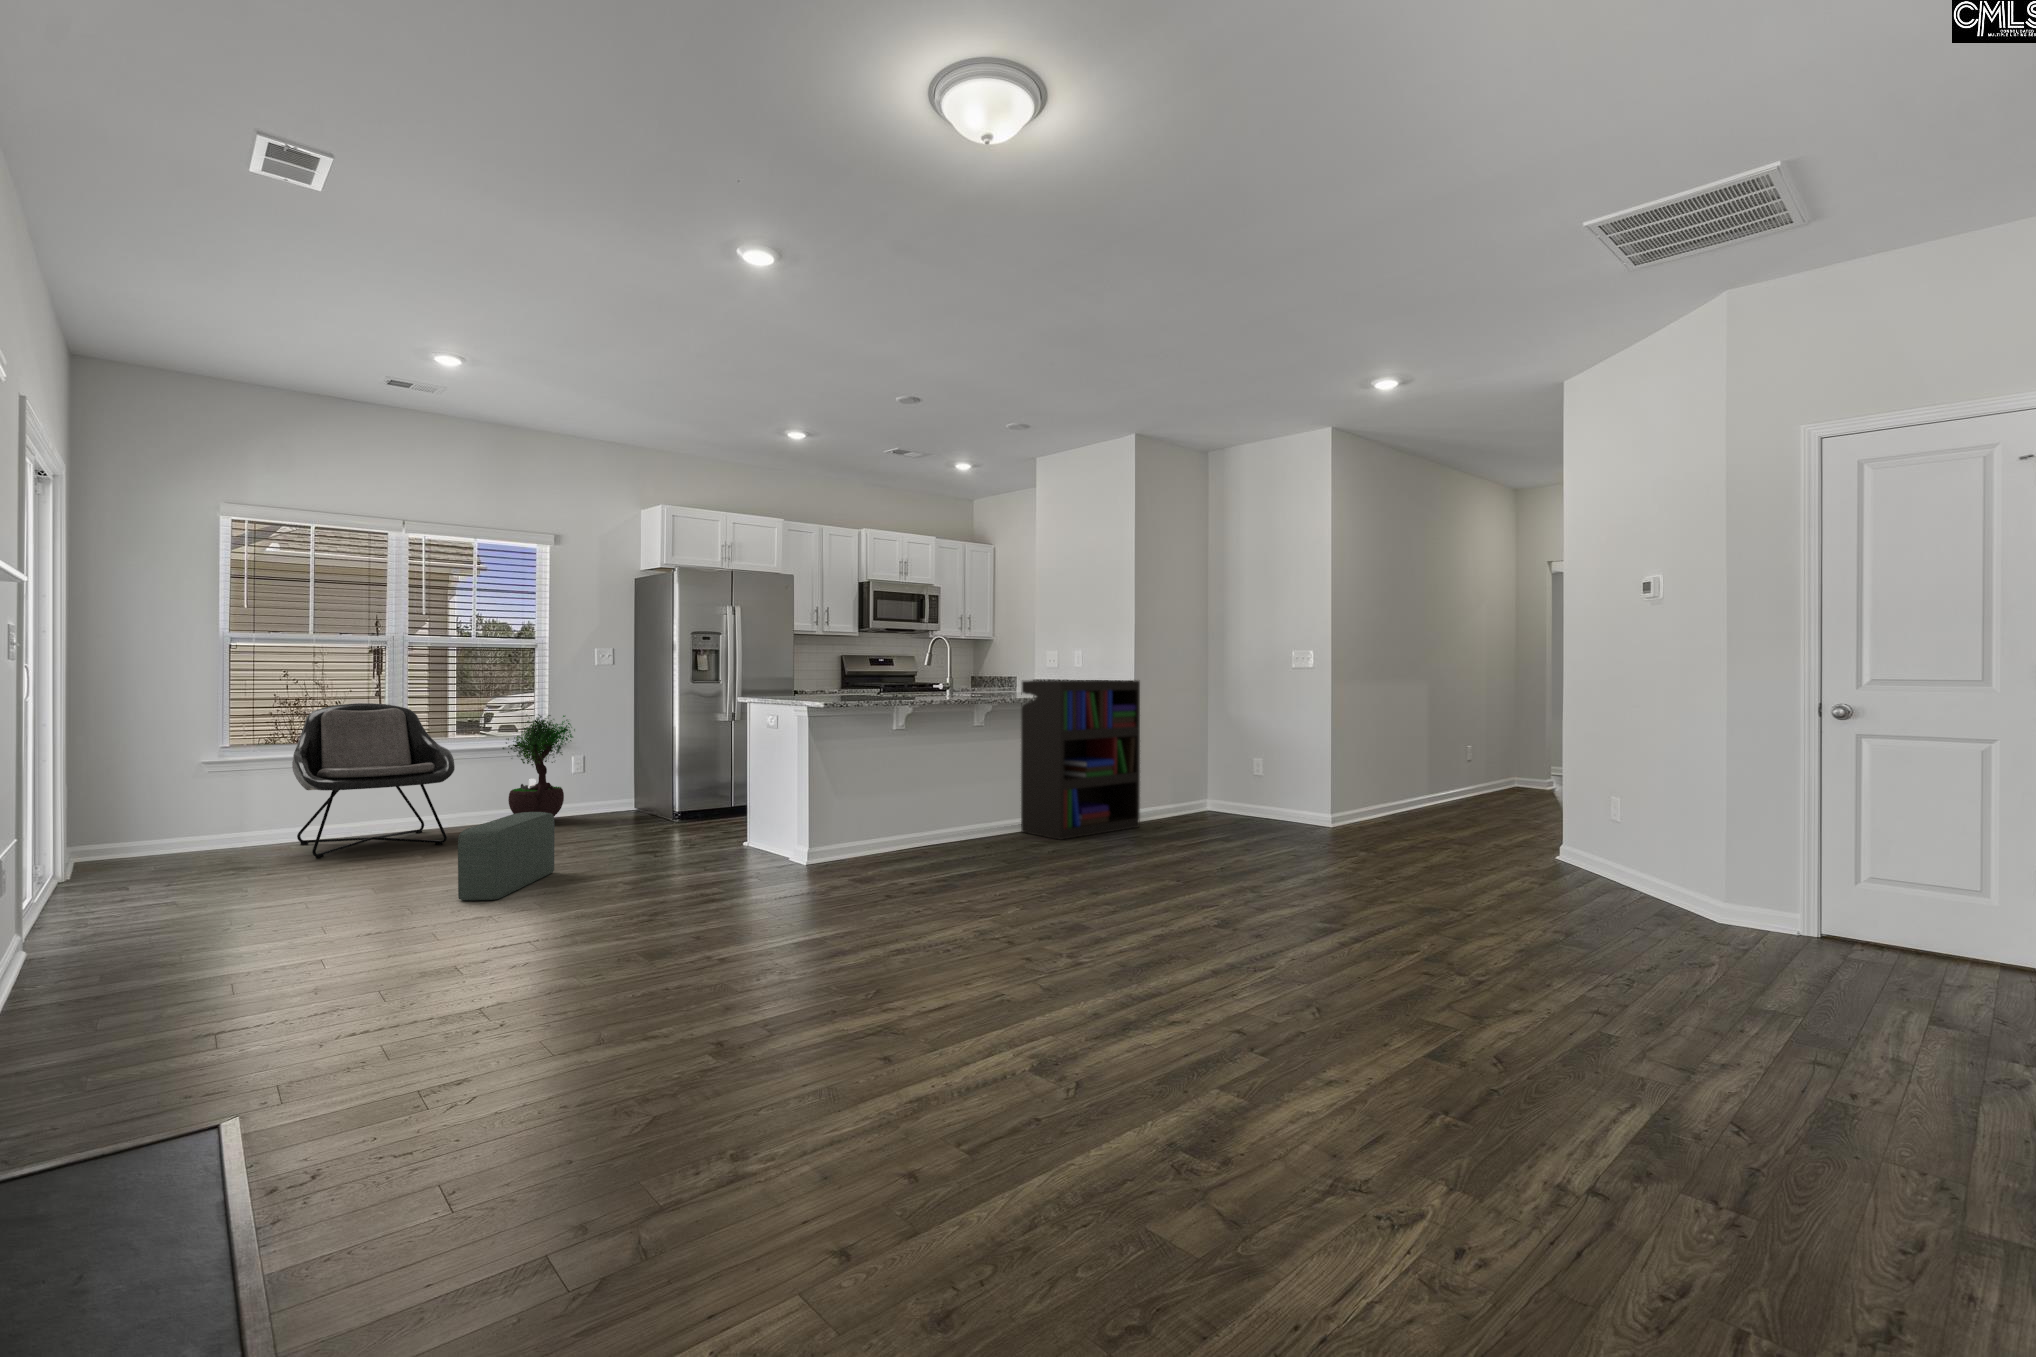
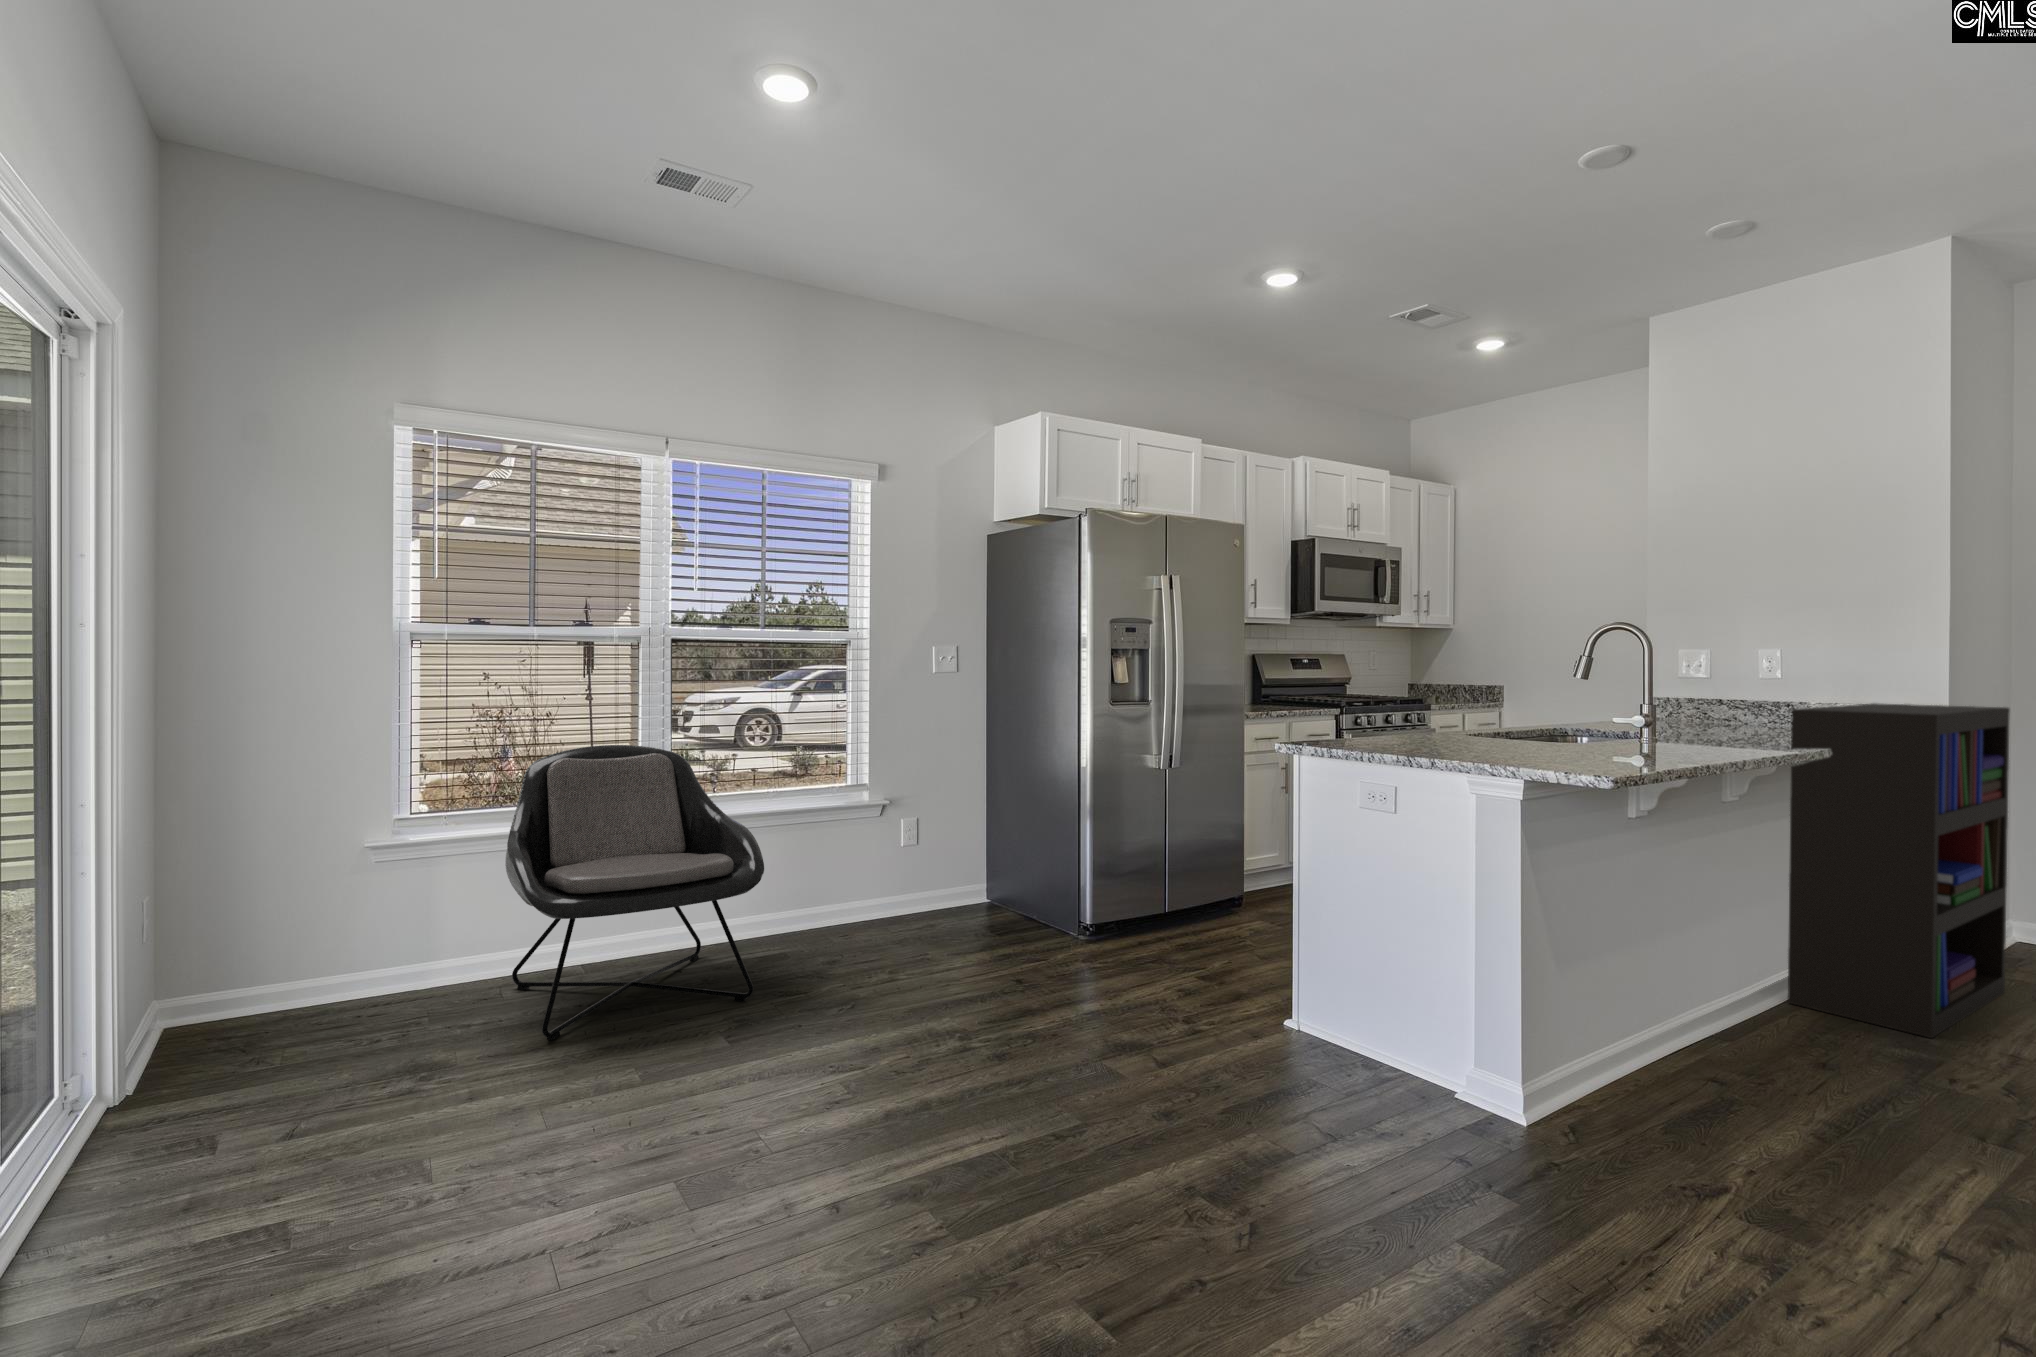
potted tree: present [503,714,575,816] -> none [820,750,928,938]
pouf: present [458,812,555,900] -> none [888,1003,1015,1278]

